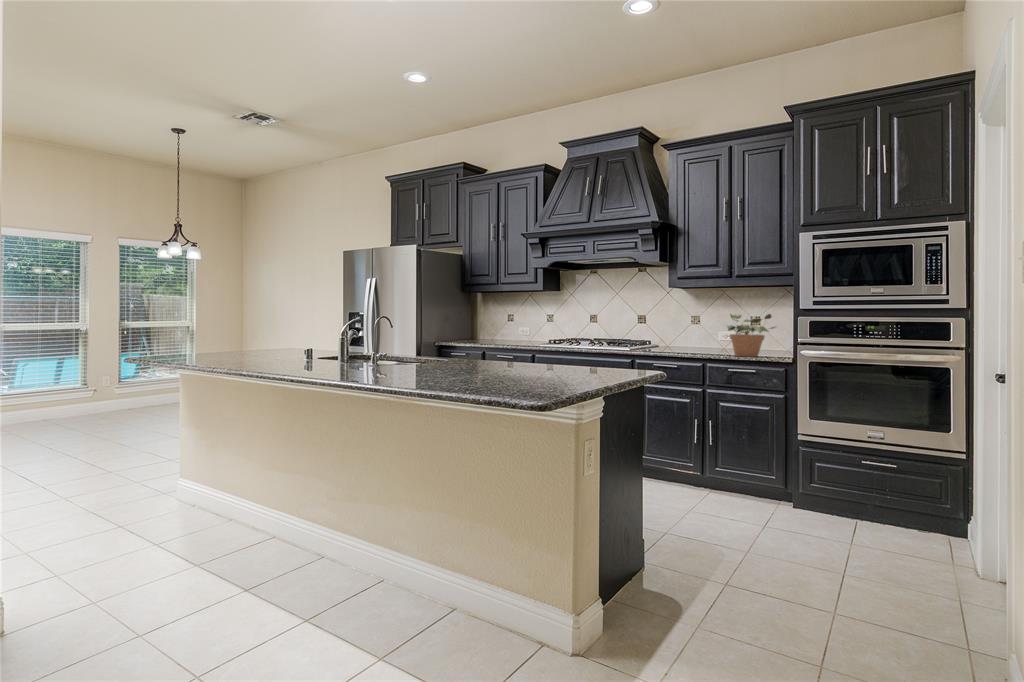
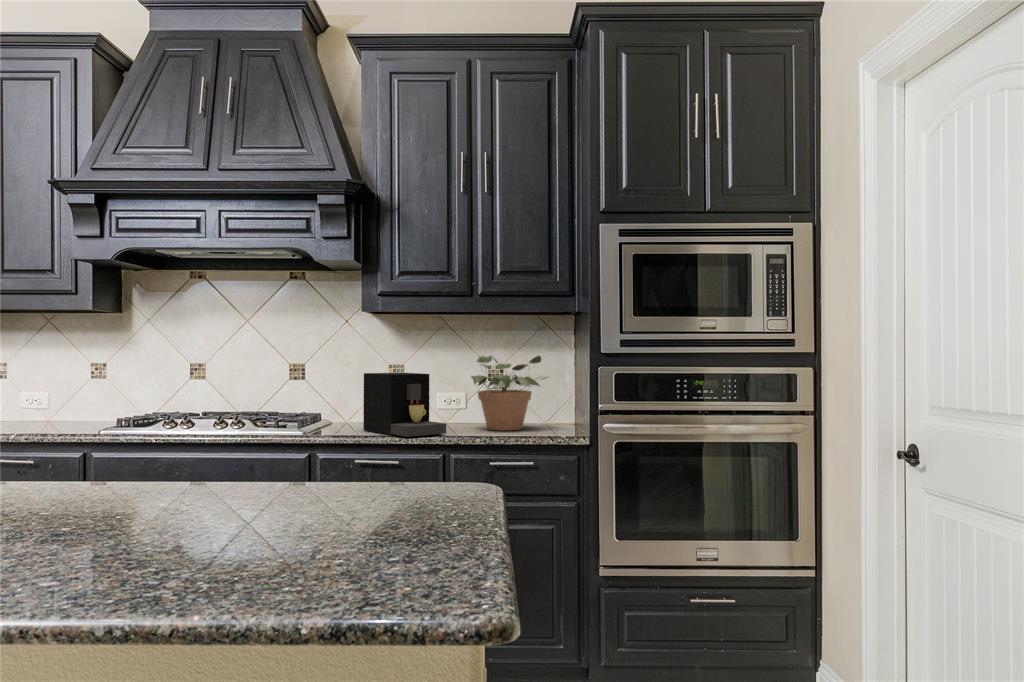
coffee maker: none [663,322,707,355] -> present [363,373,446,437]

